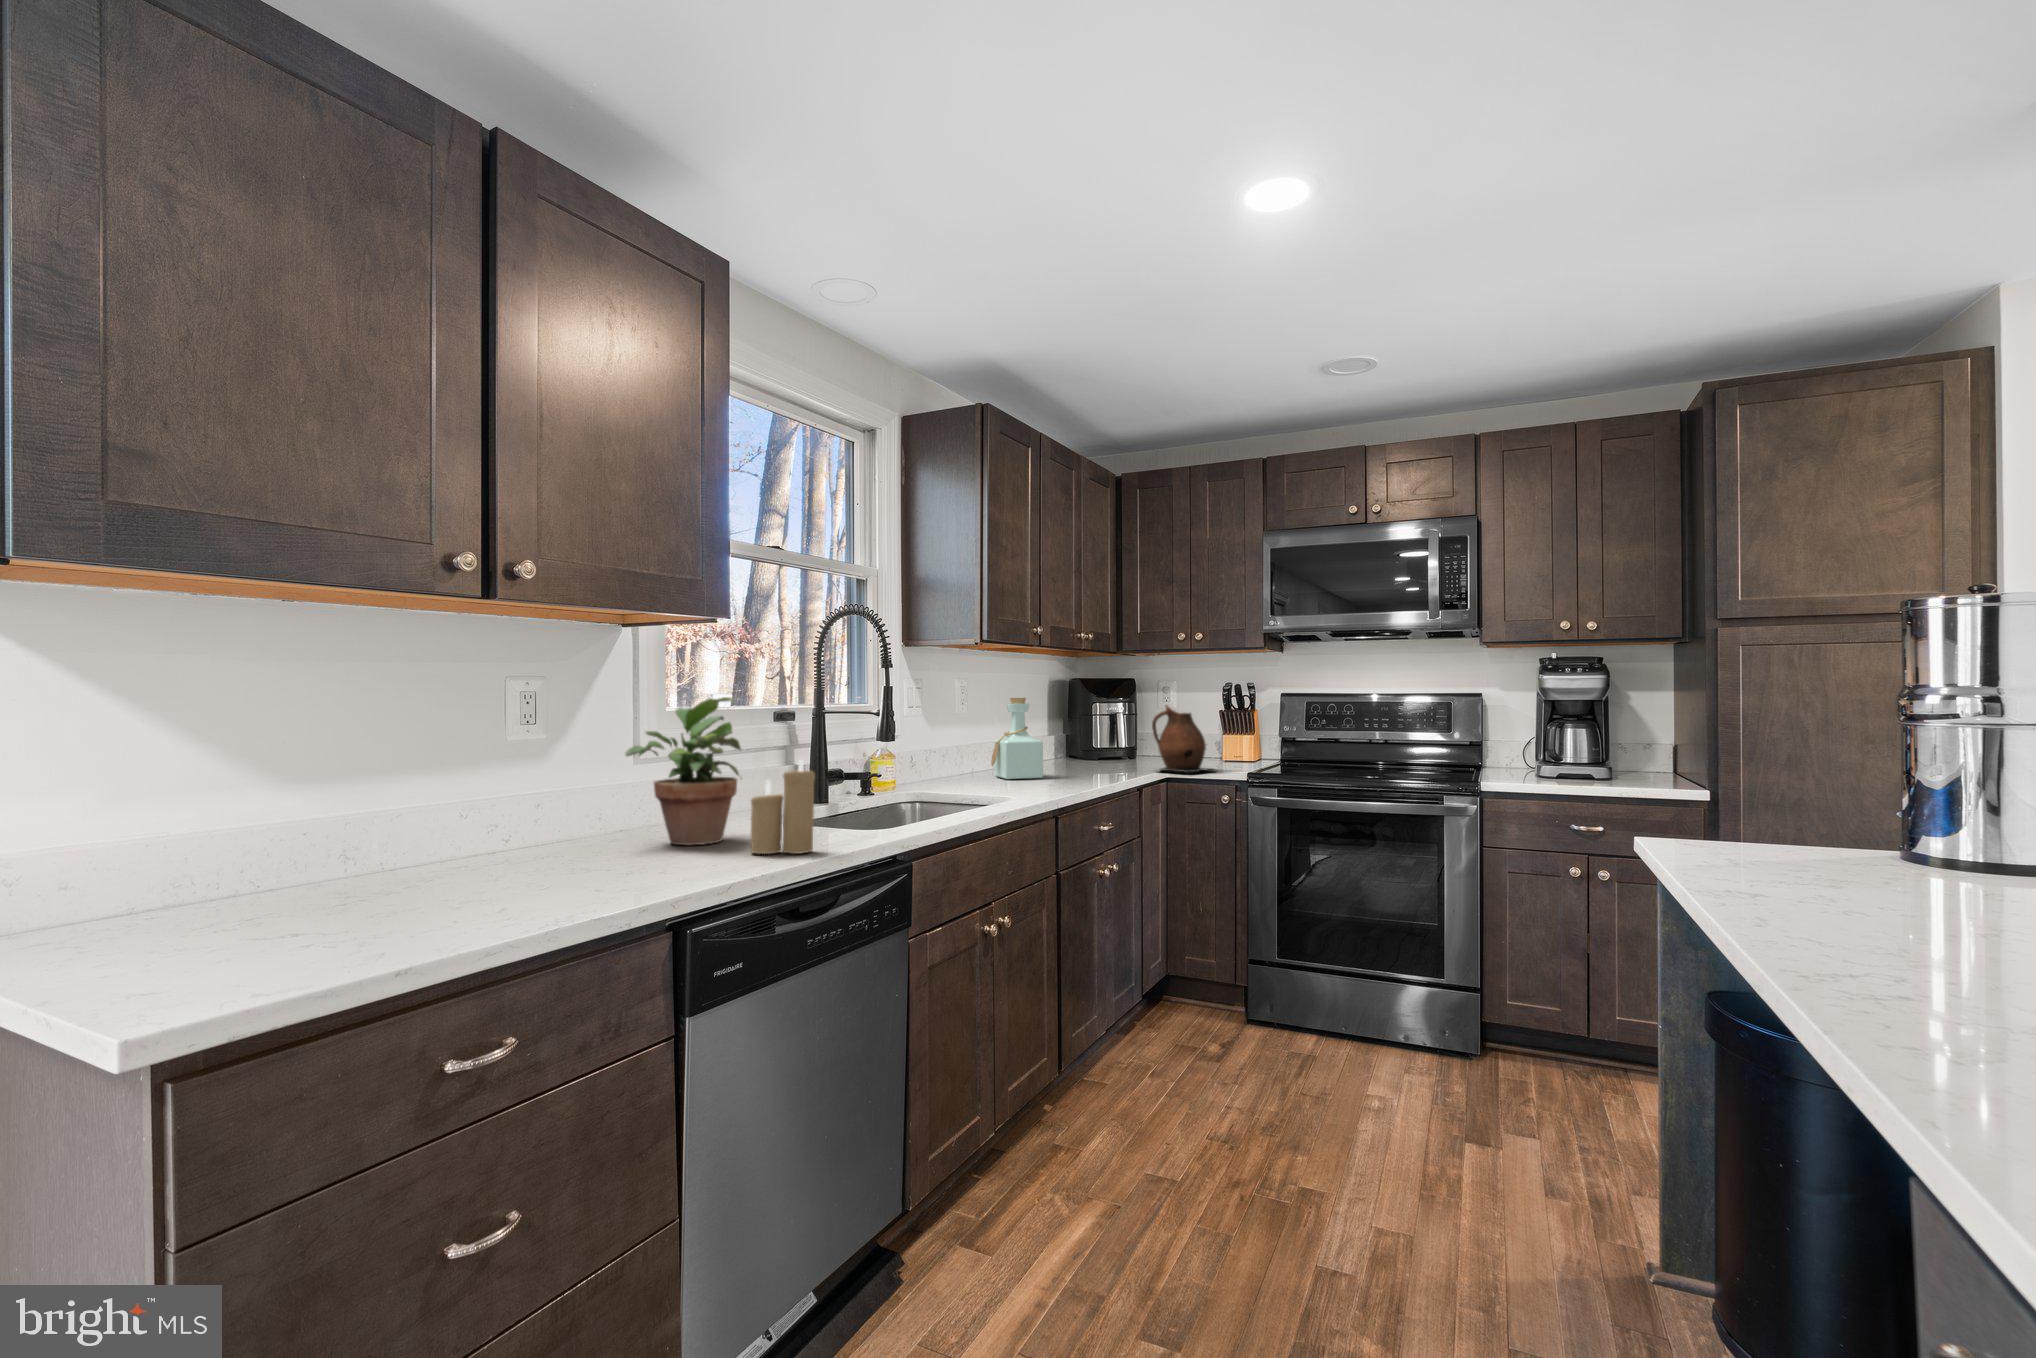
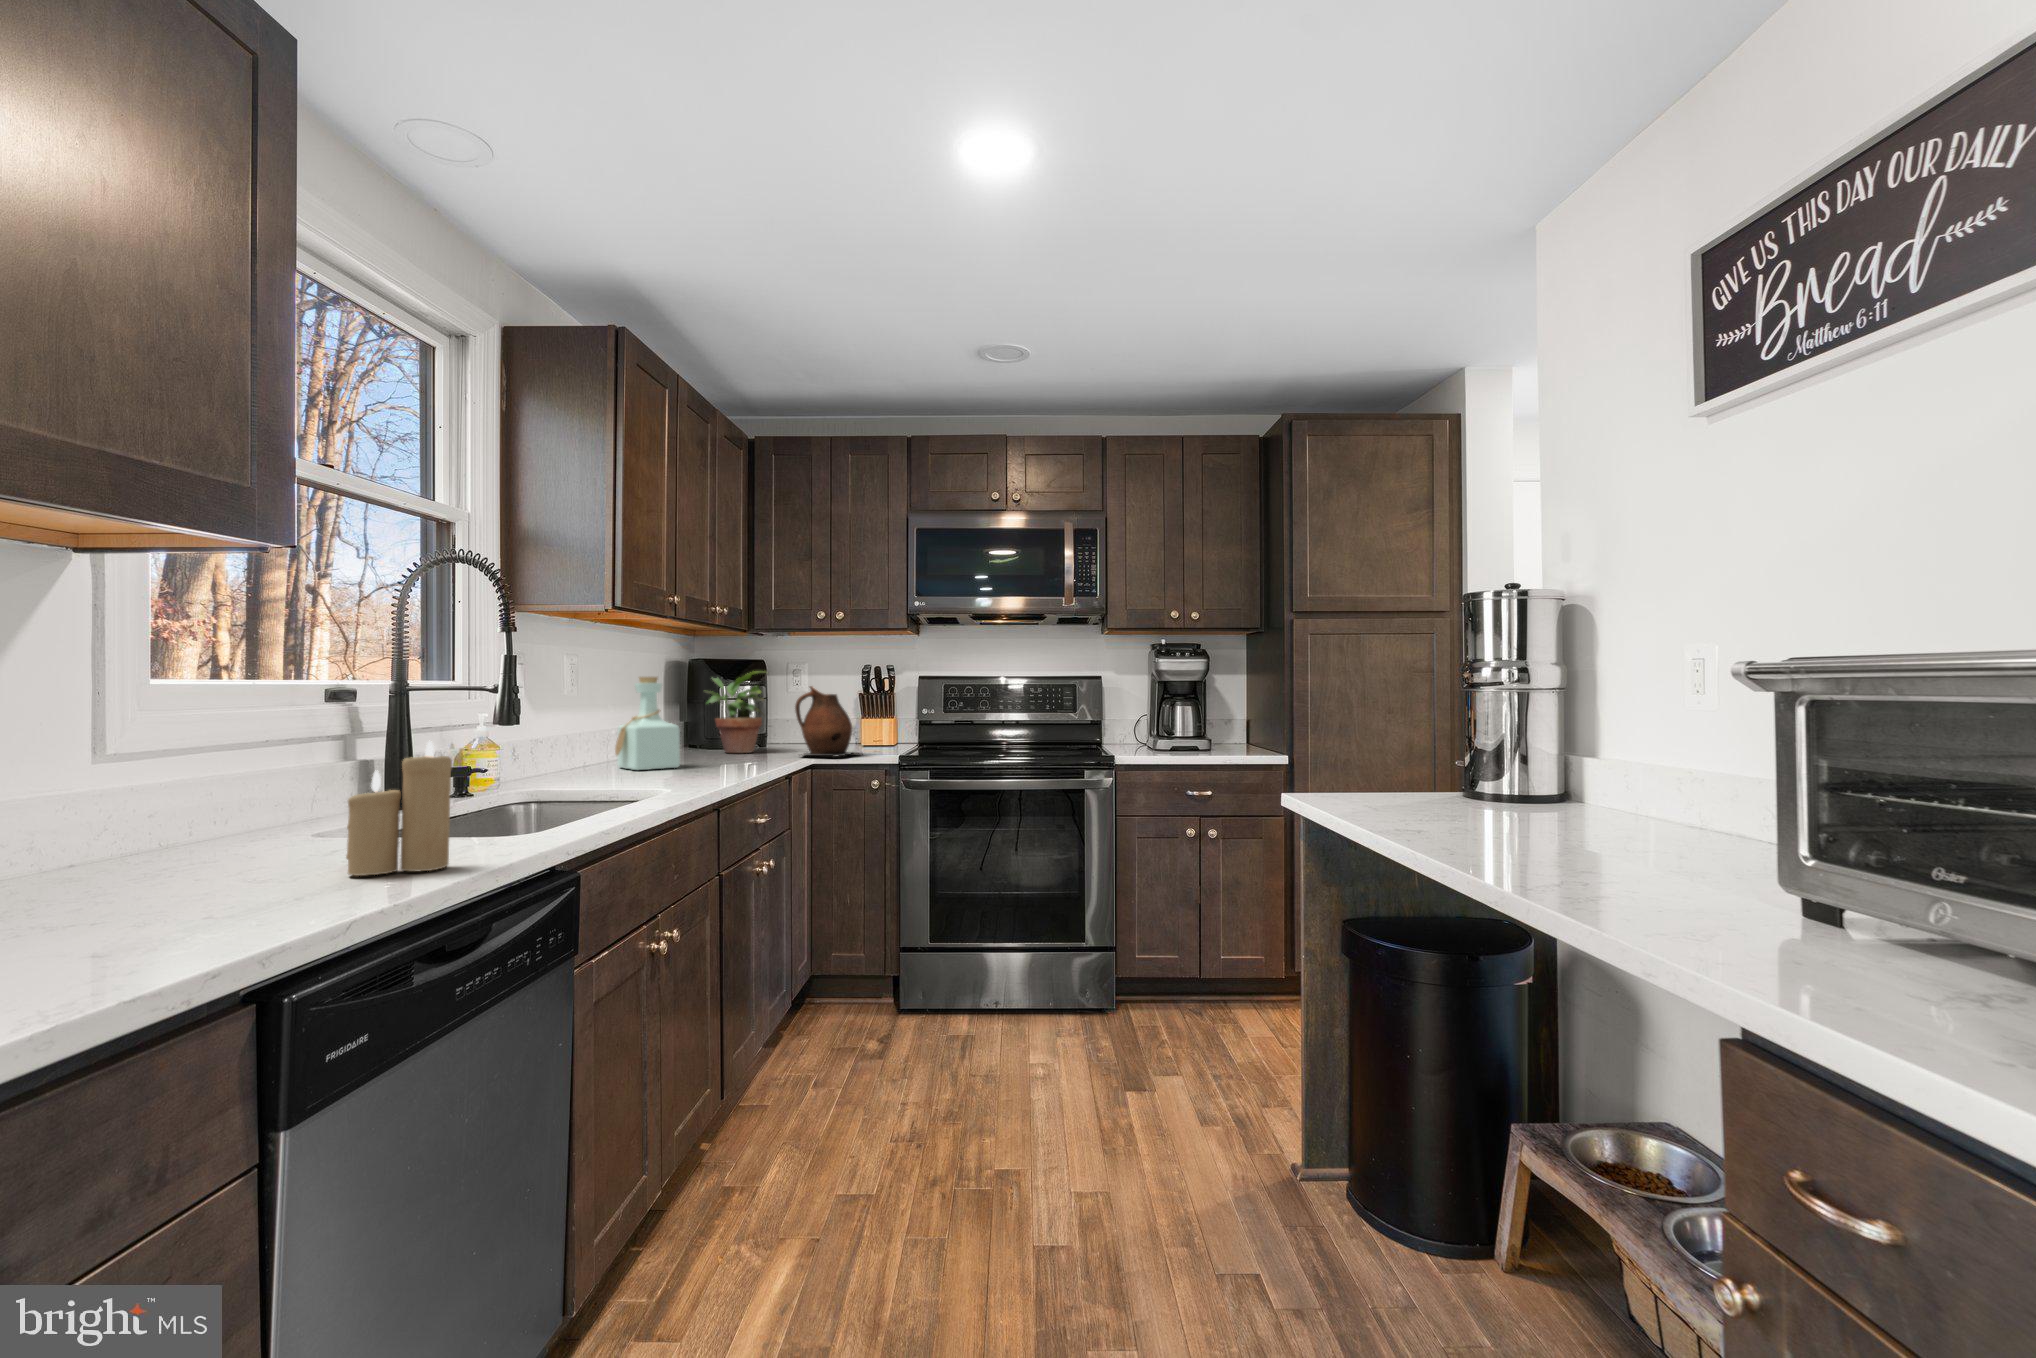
potted plant: present [625,697,742,845] -> present [705,671,765,753]

